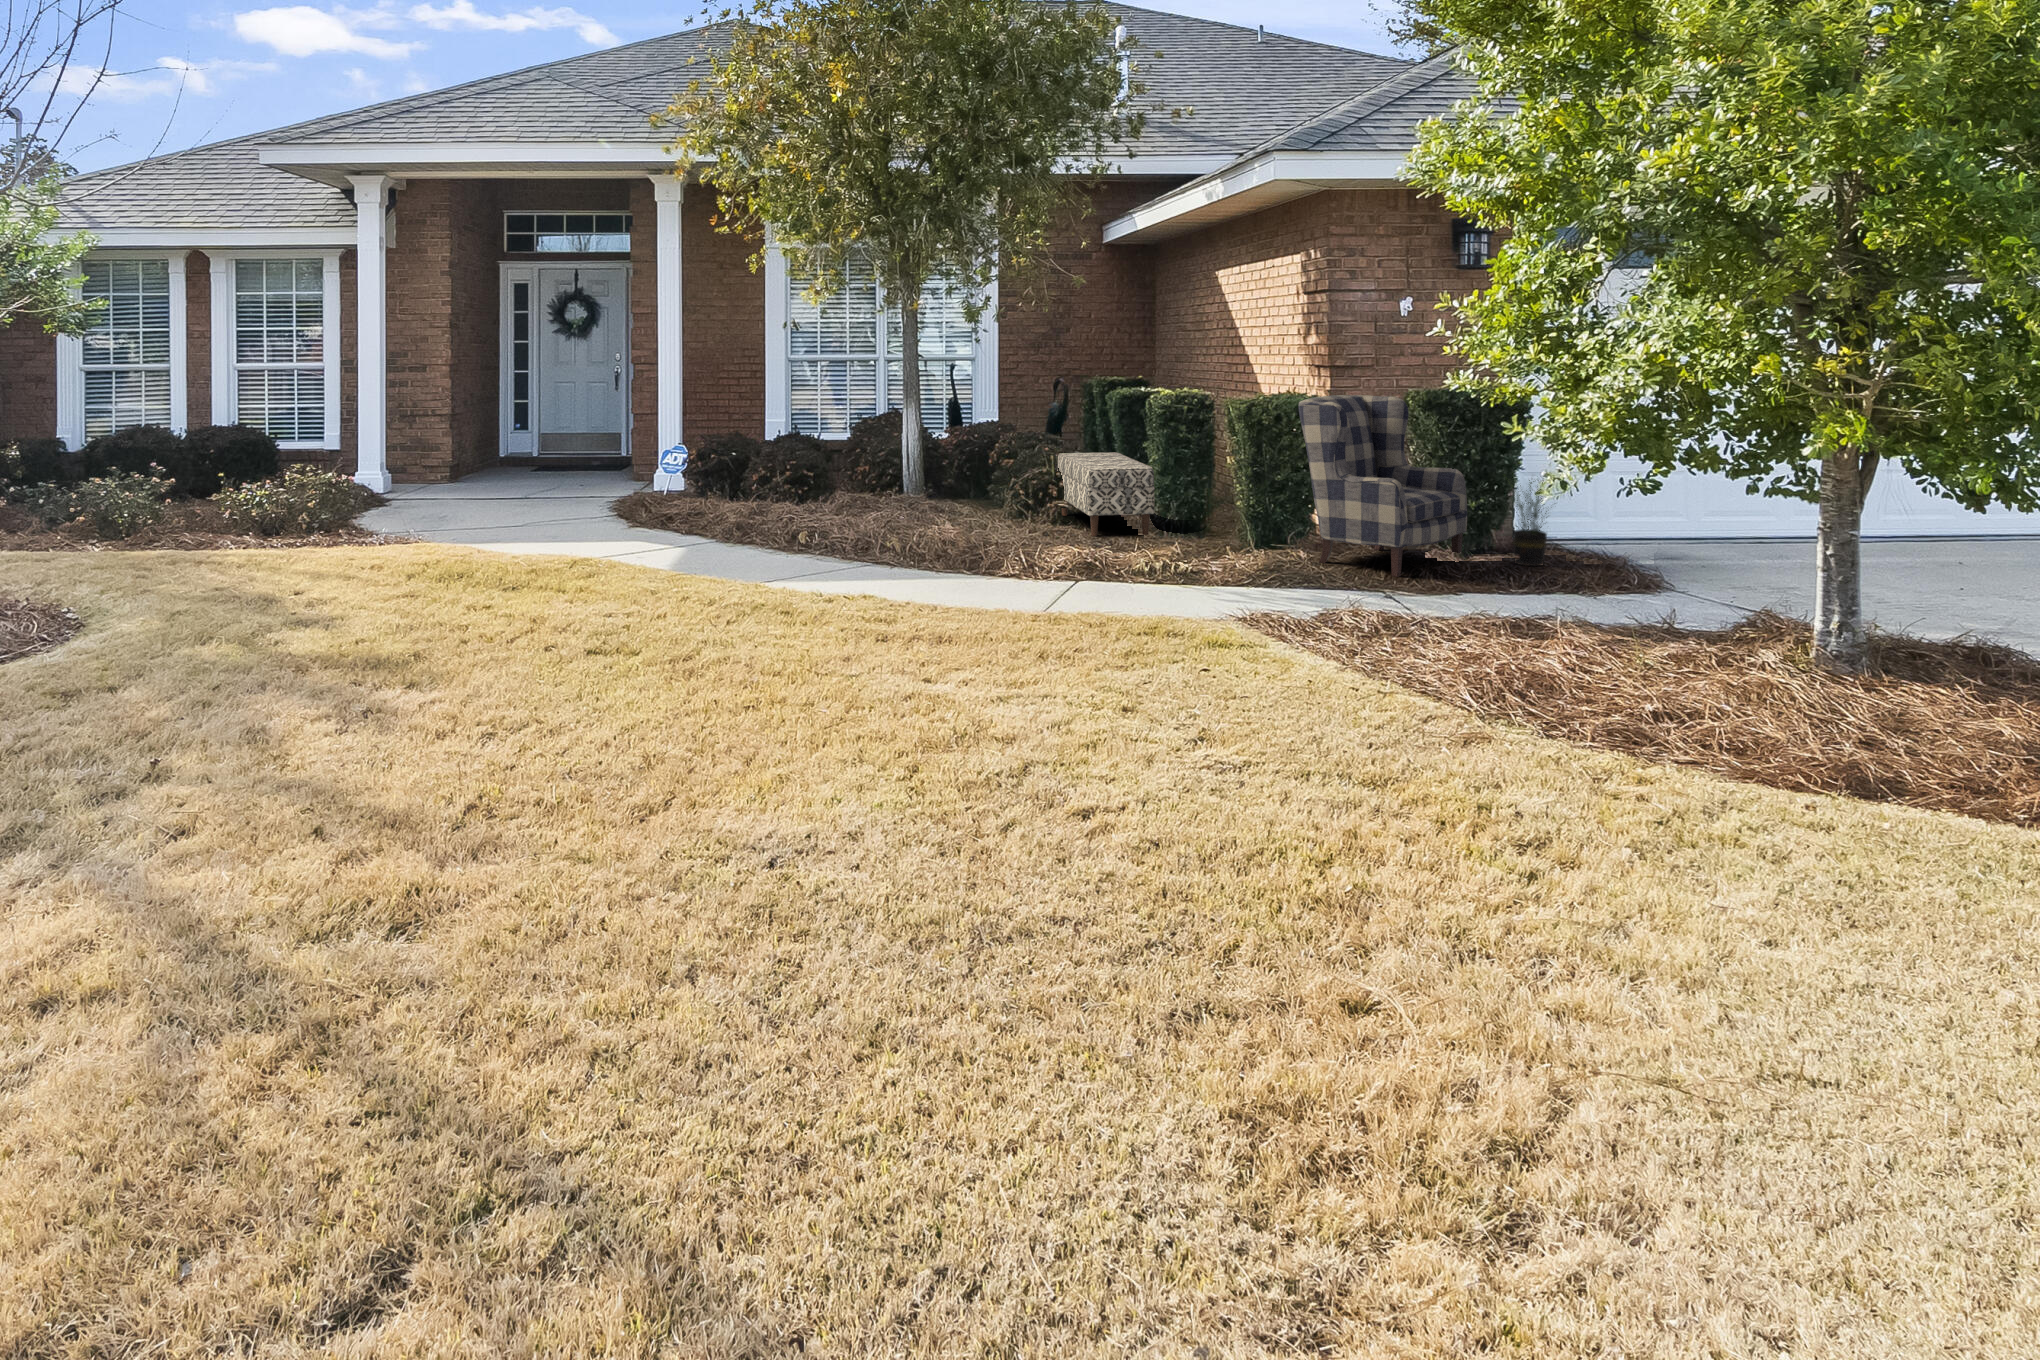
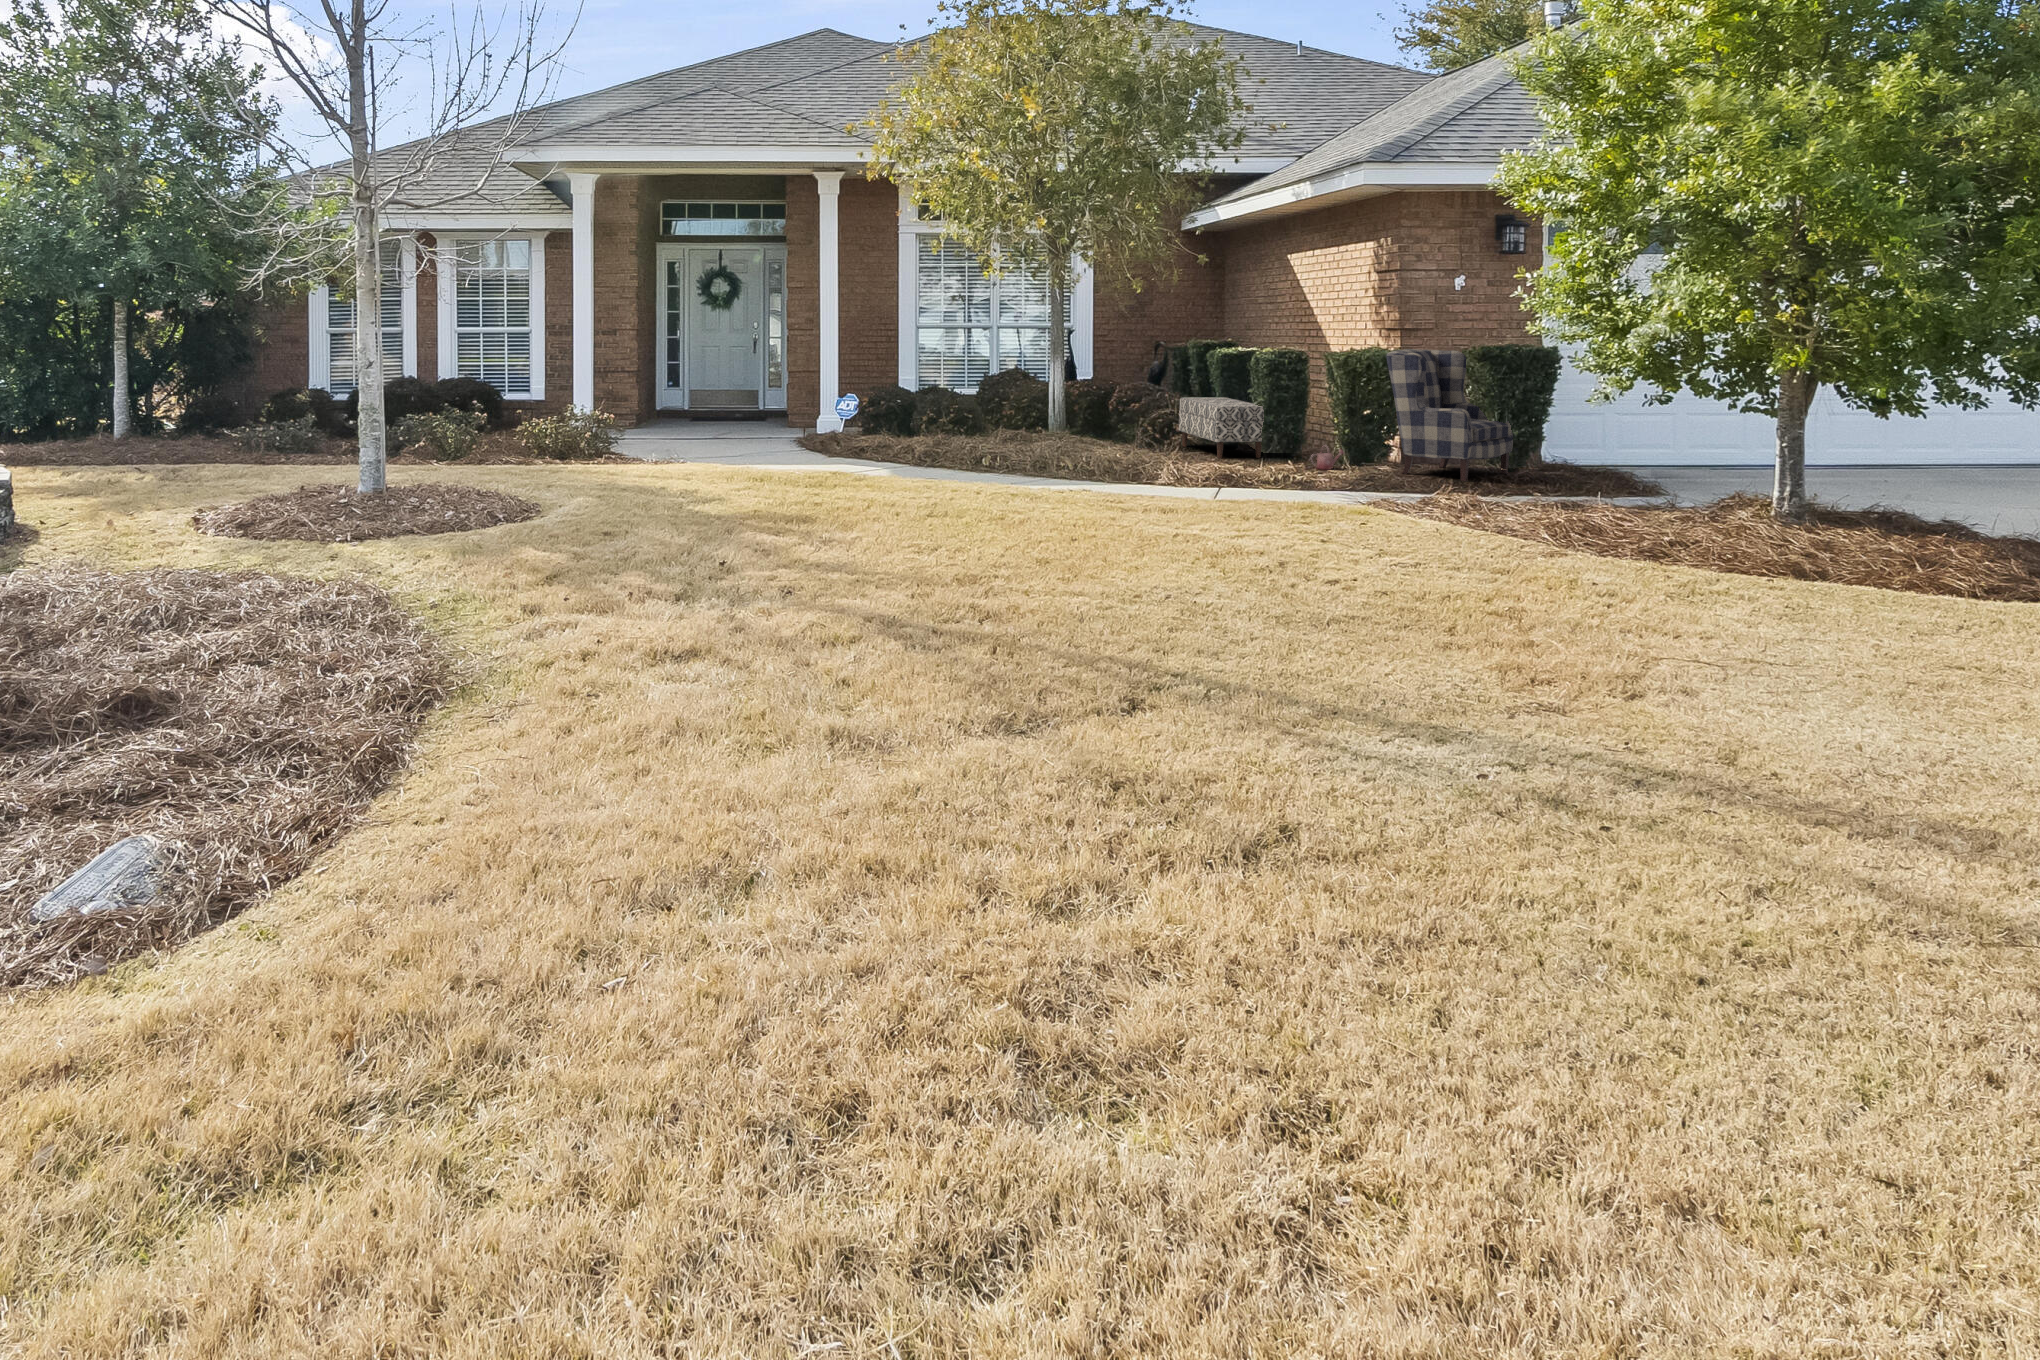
potted plant: present [1504,475,1547,566] -> none [1535,405,1584,477]
watering can: none [1201,523,1247,556] -> present [1316,450,1344,469]

